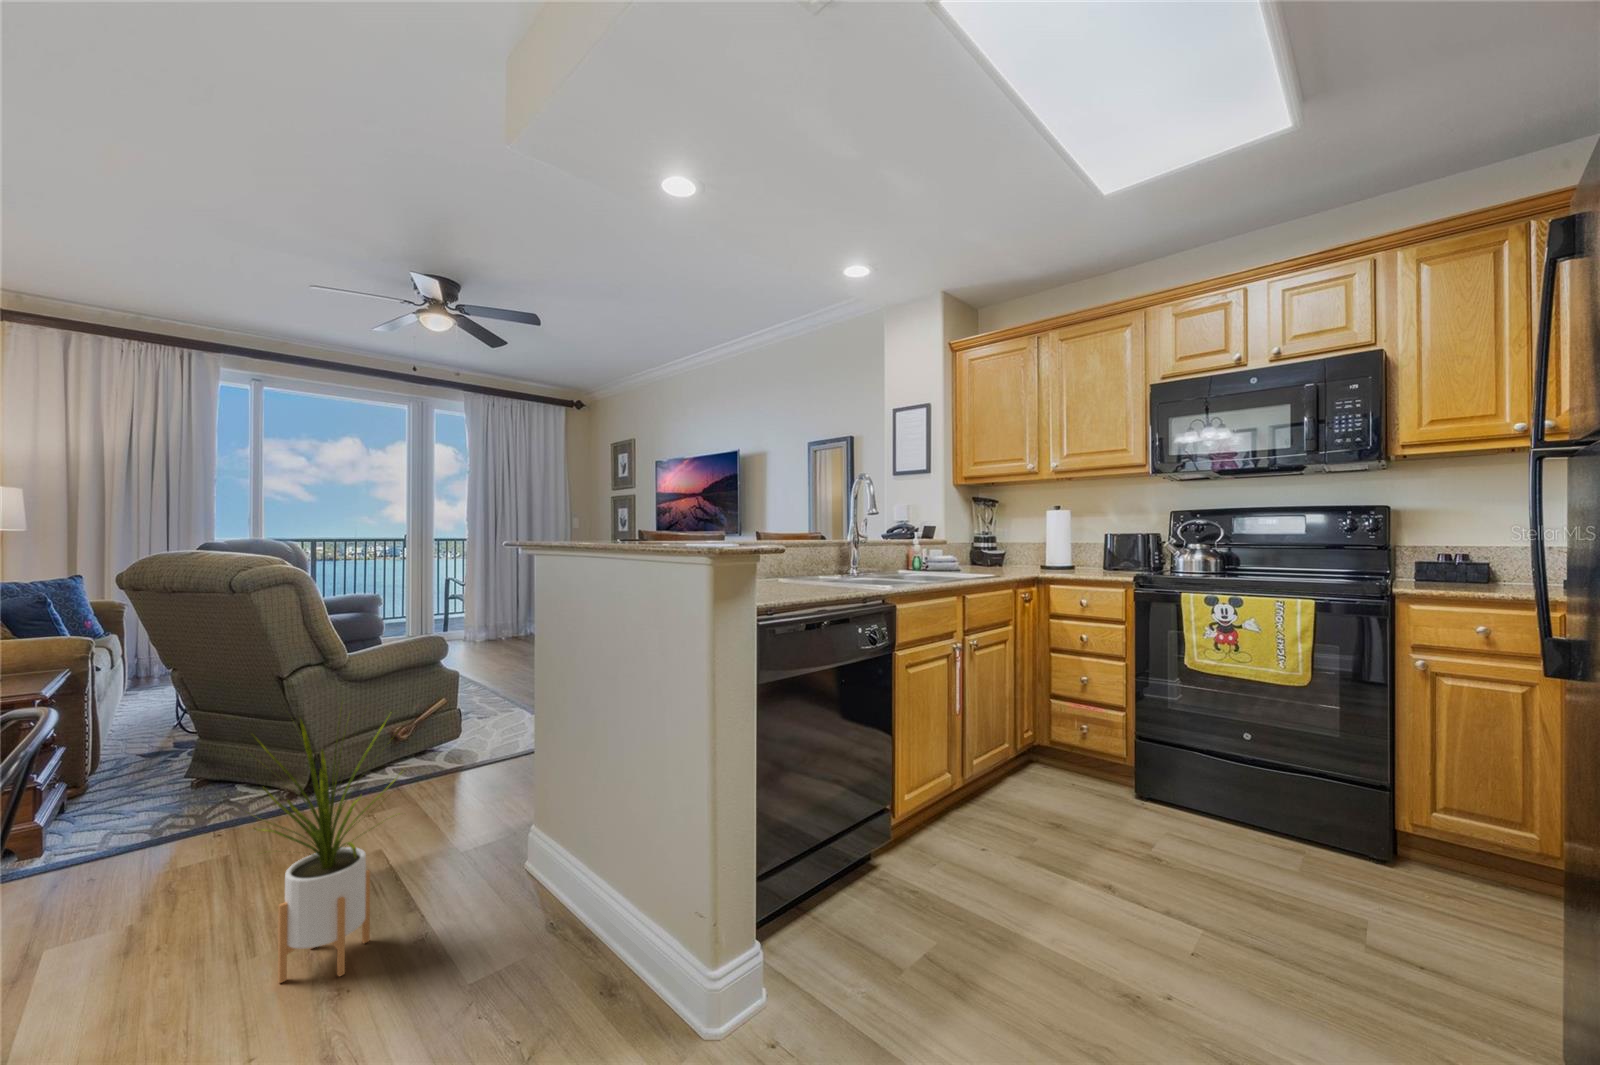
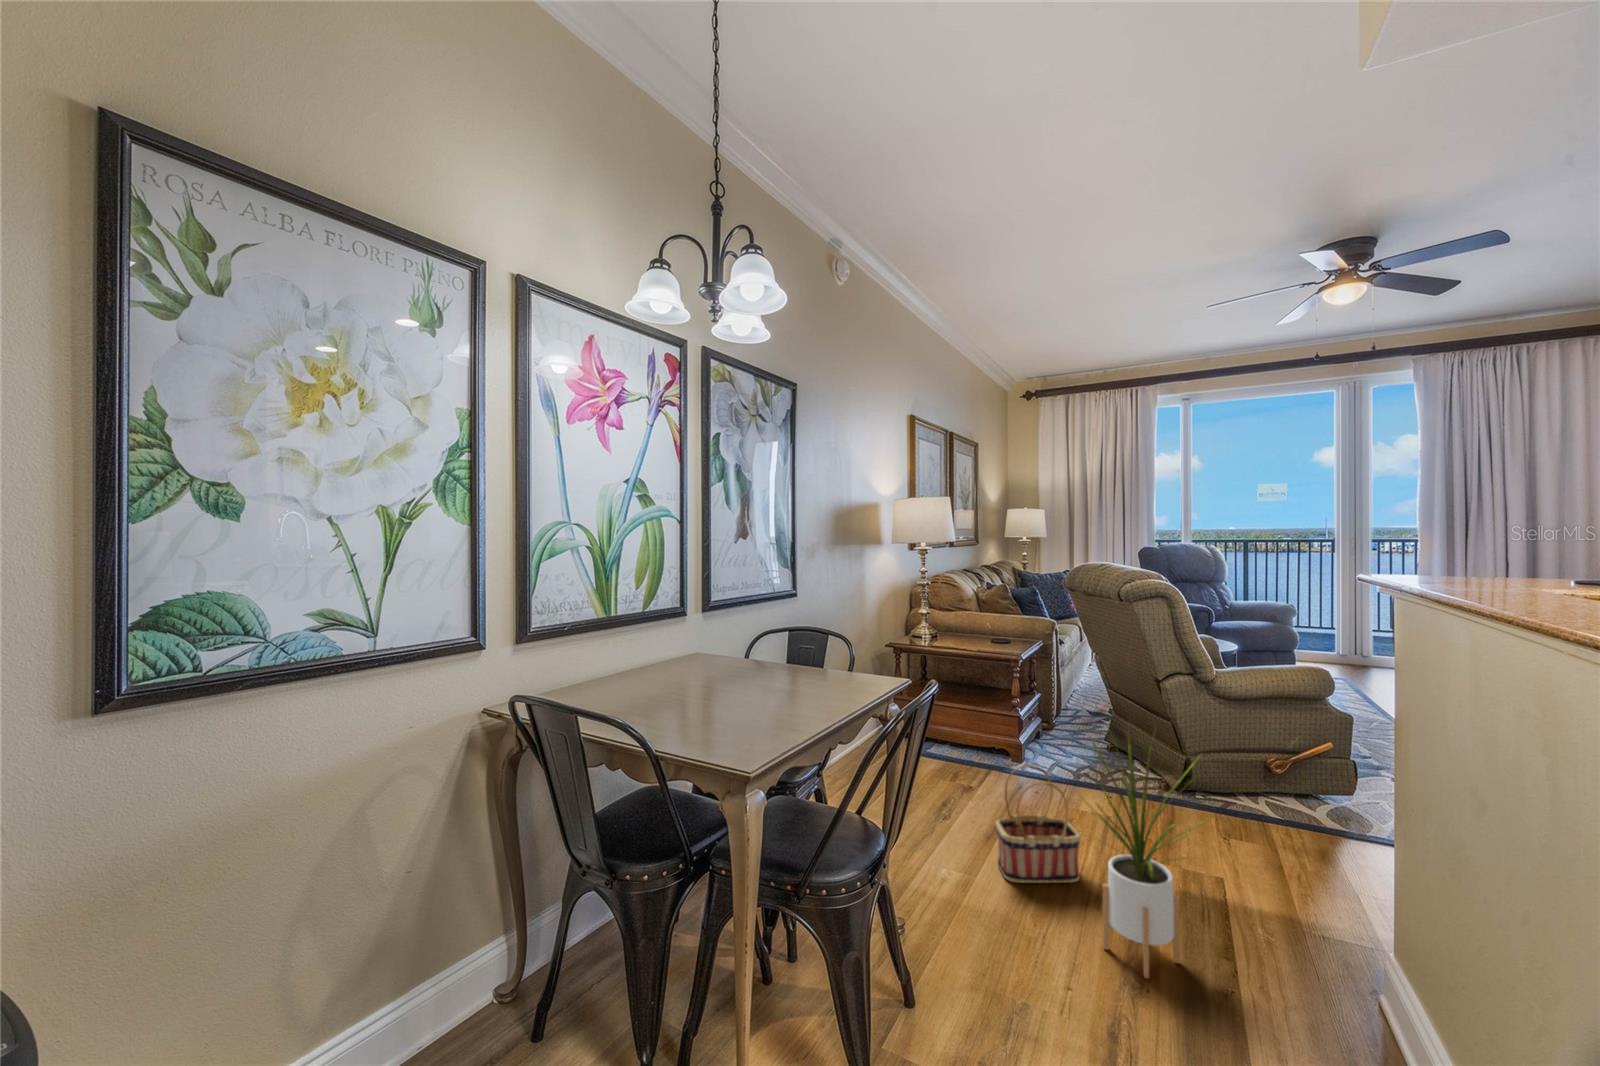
basket: none [53,818,217,1004] -> present [996,765,1081,883]

